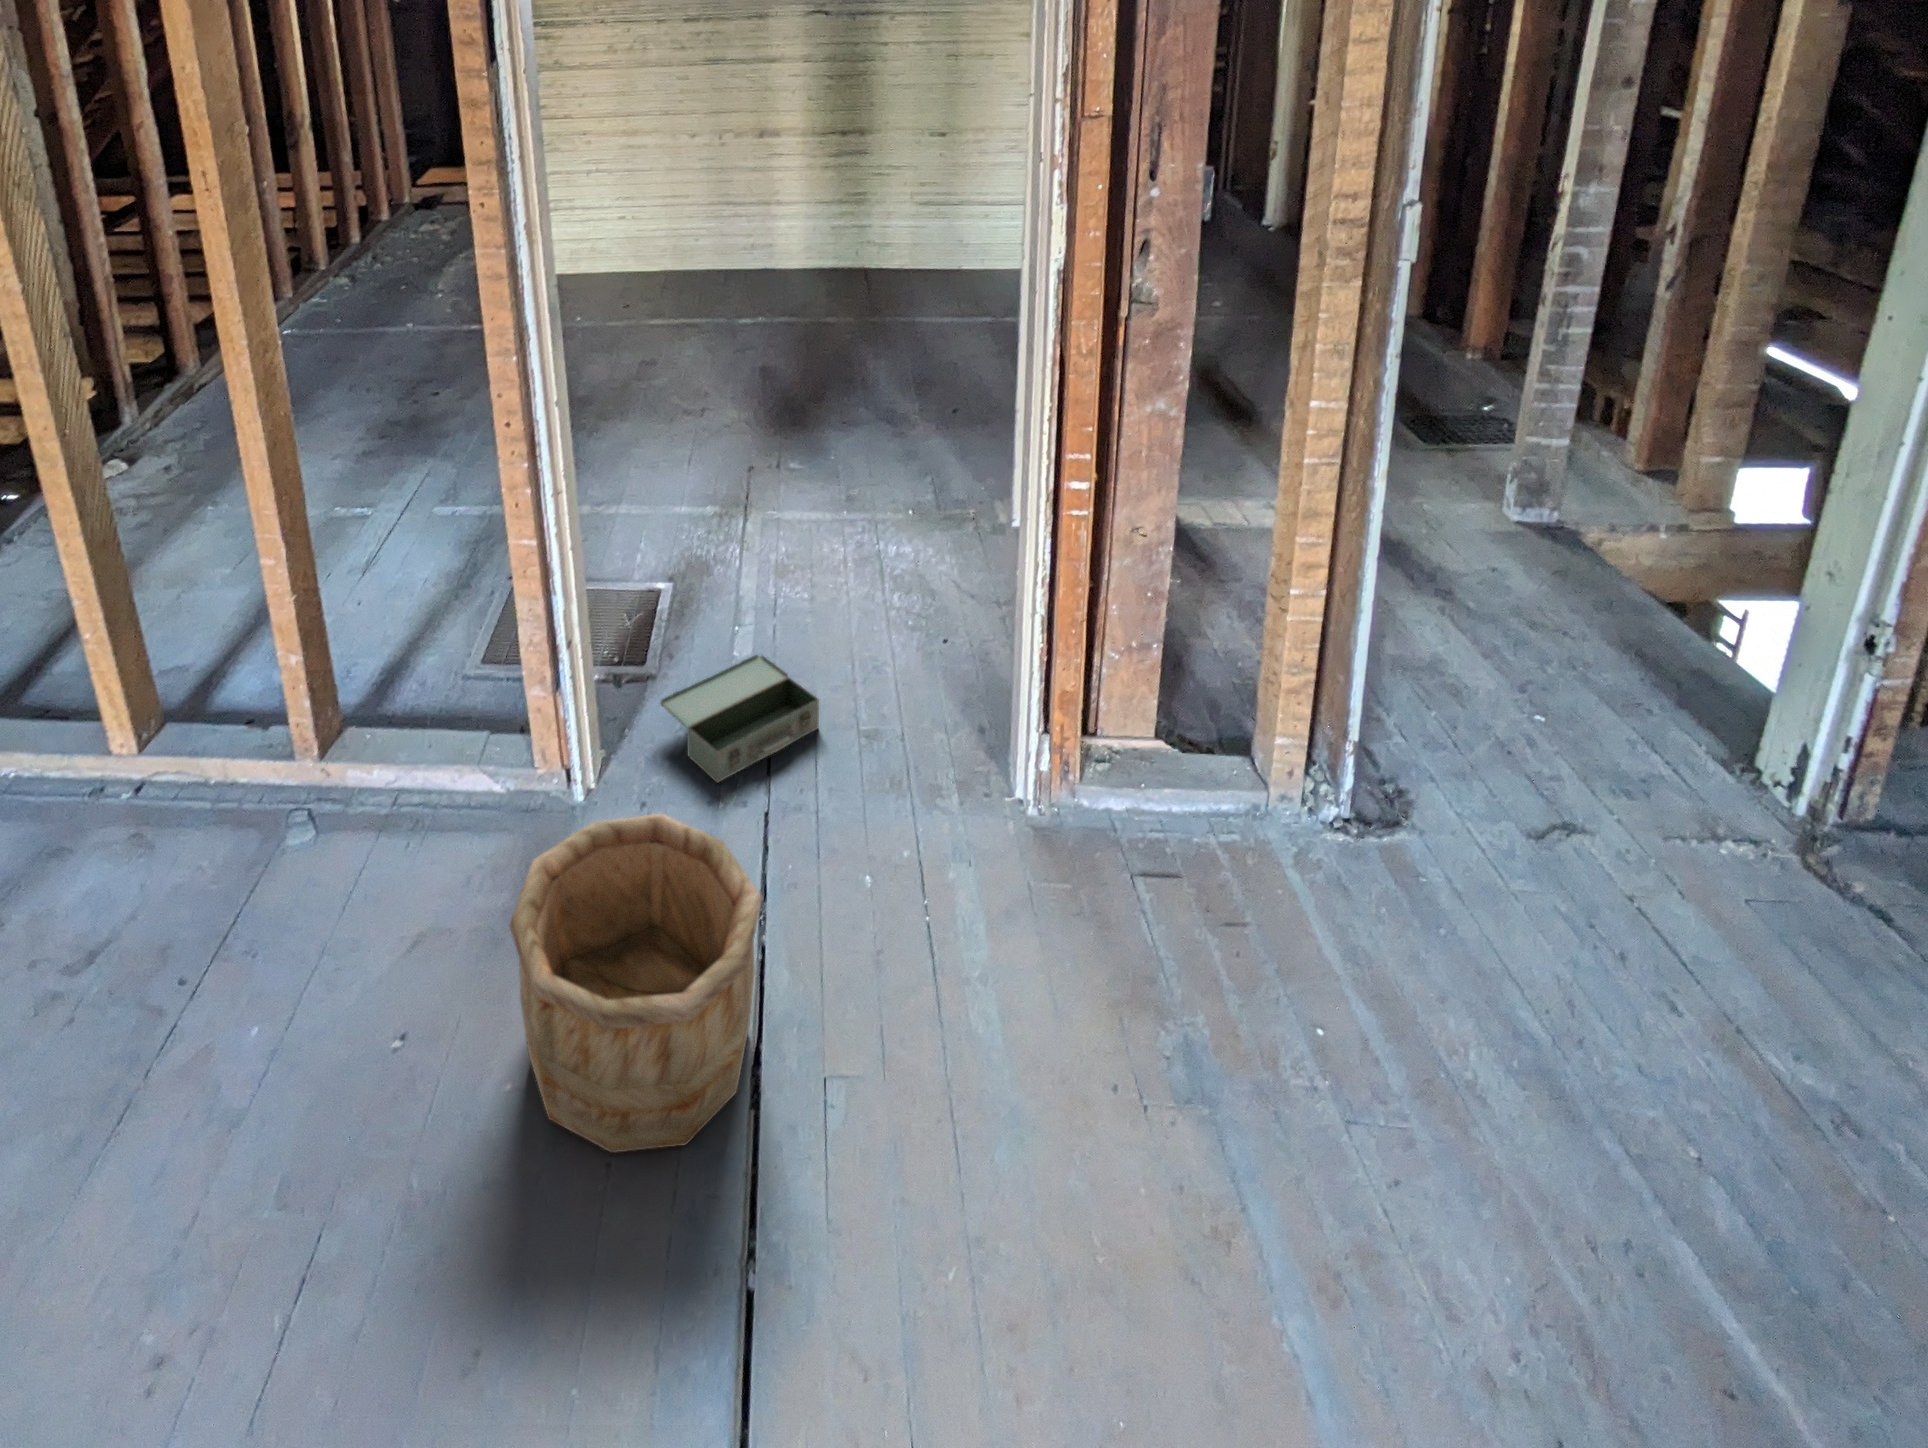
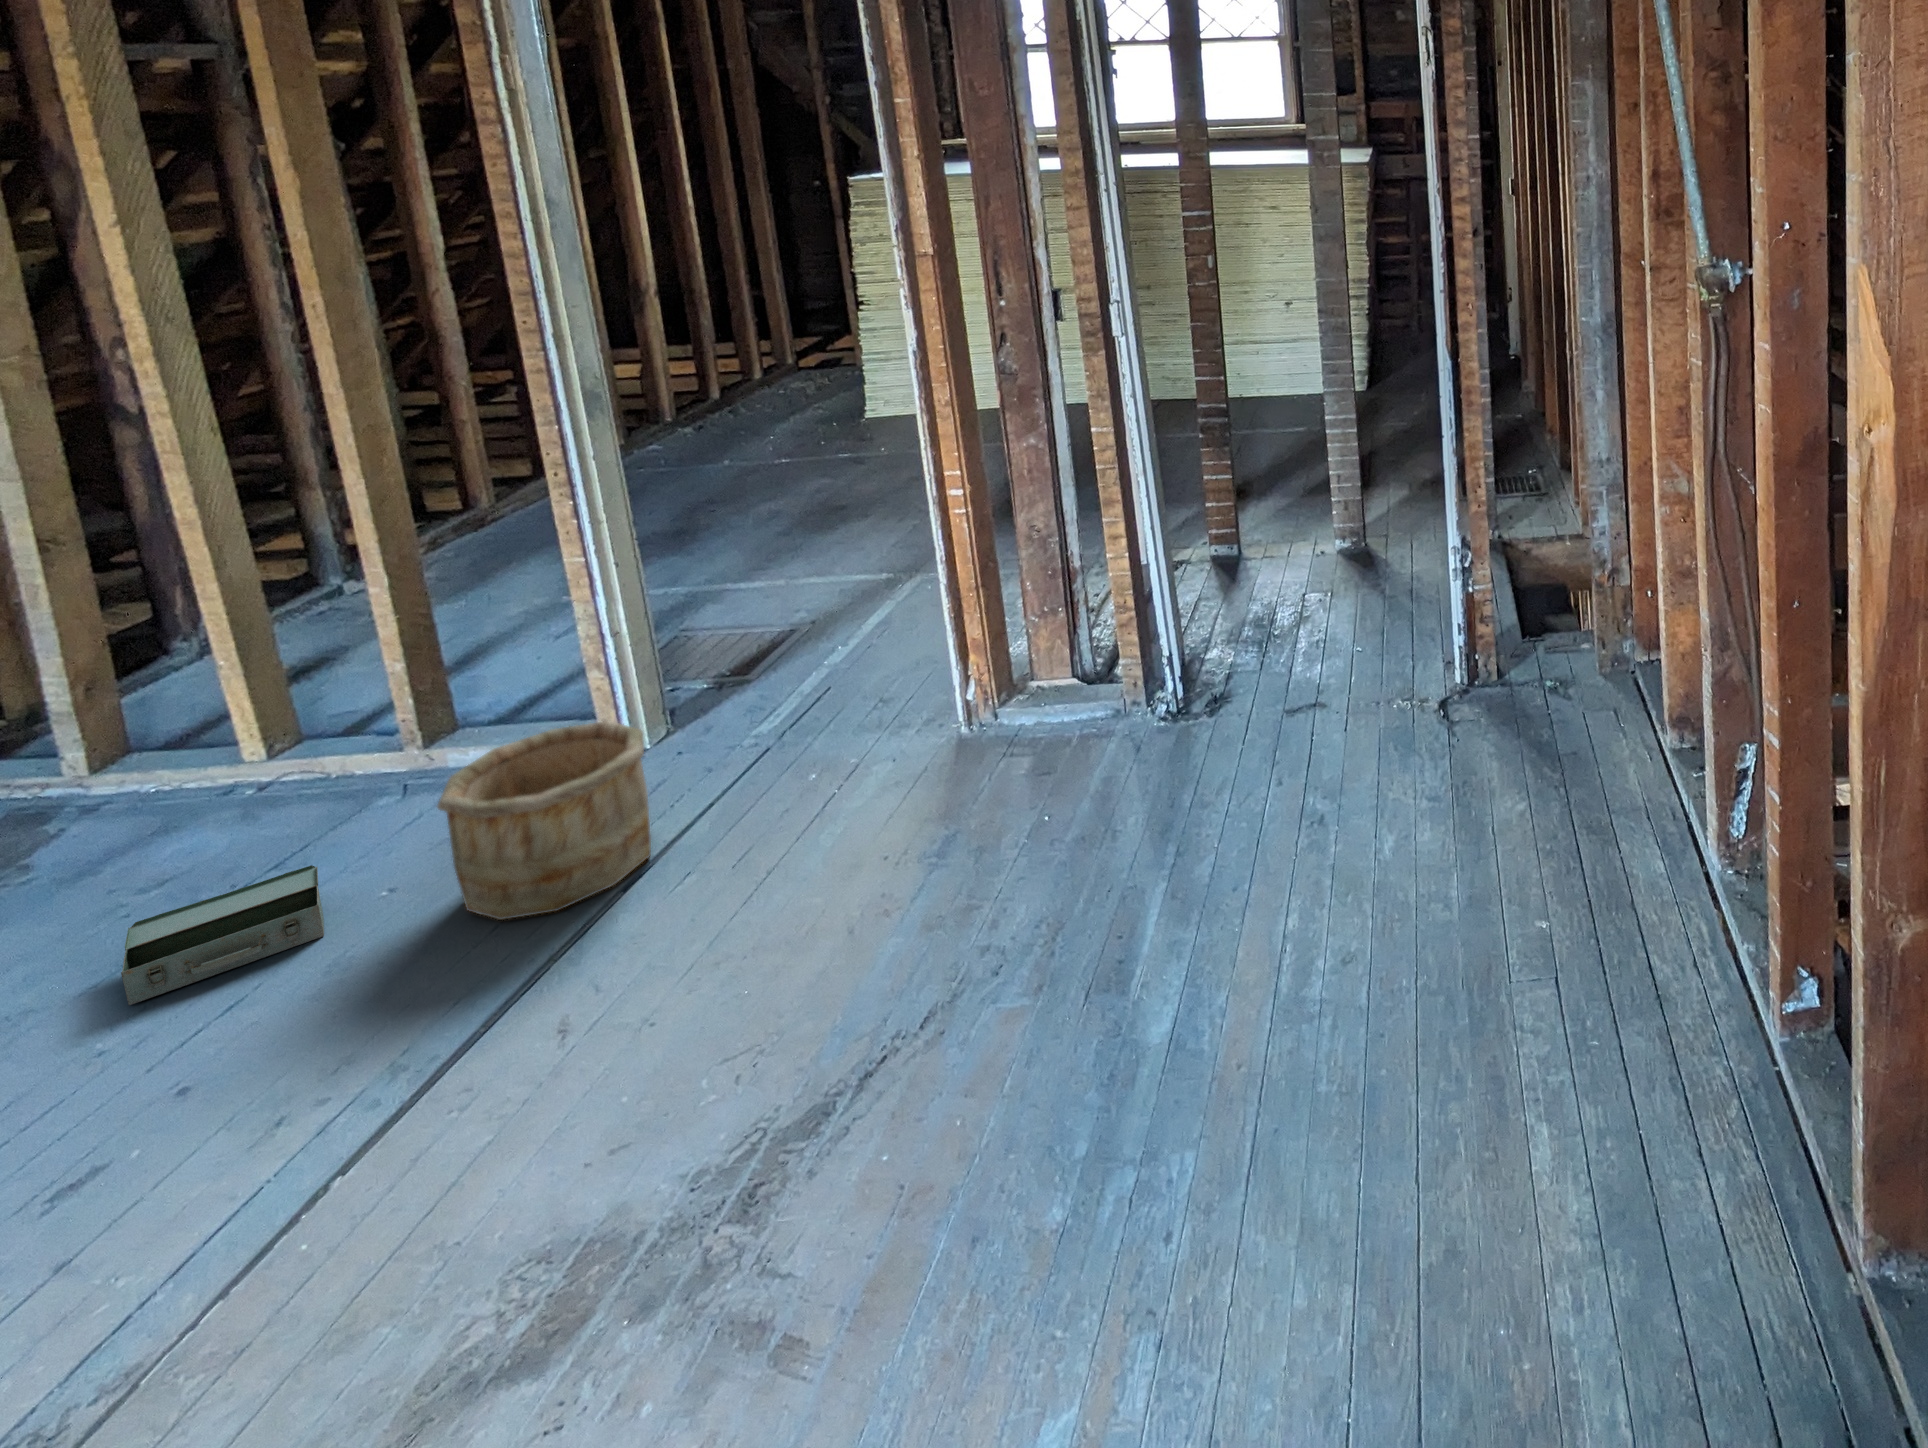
toolbox: present [660,655,819,783] -> present [121,865,324,1005]

